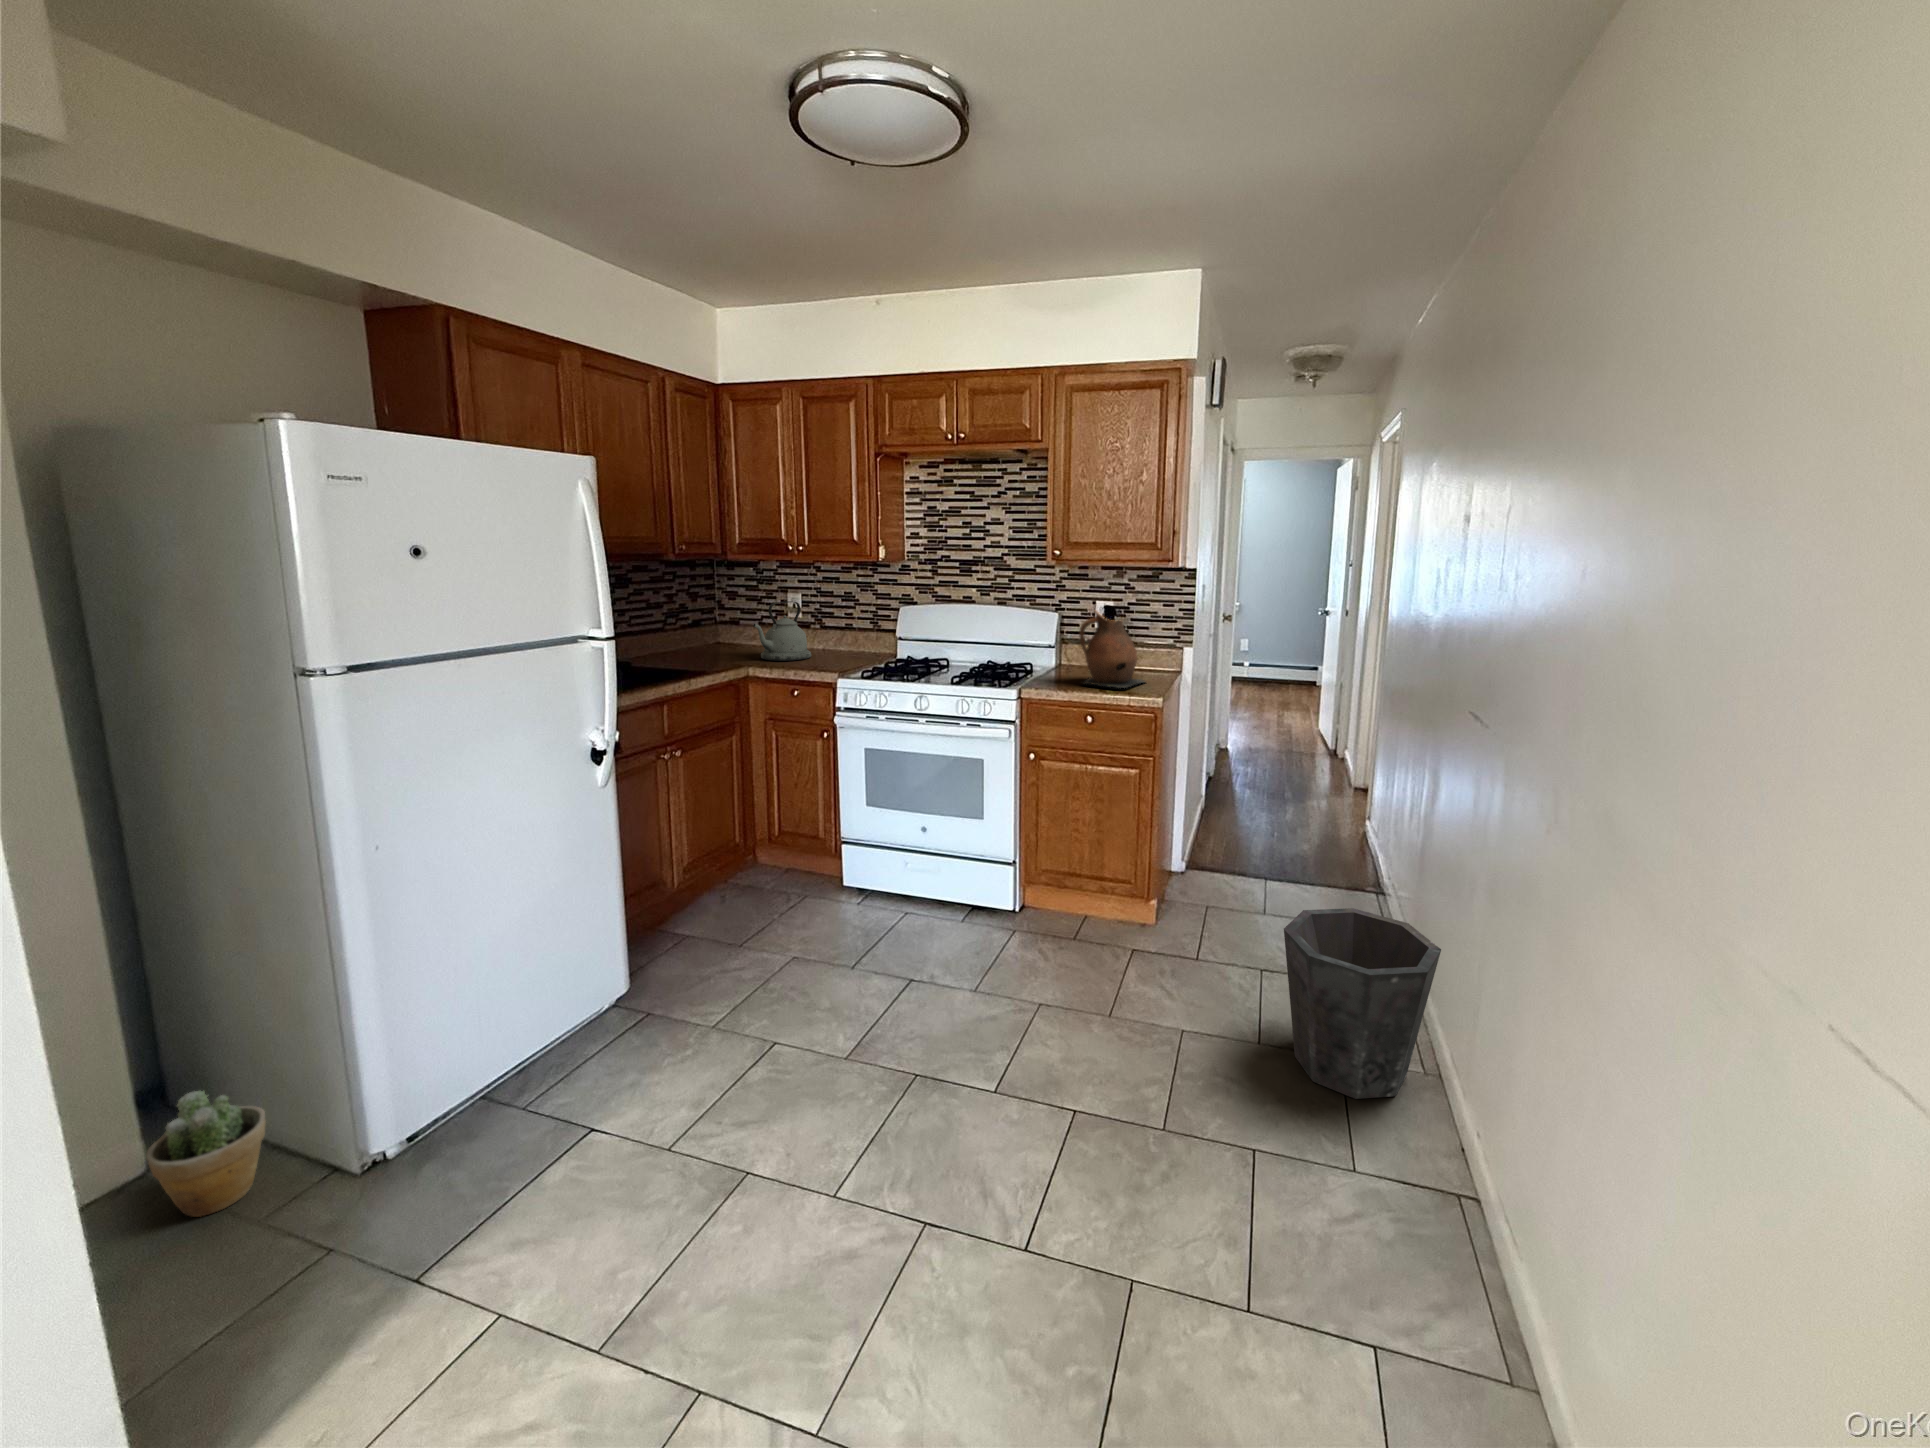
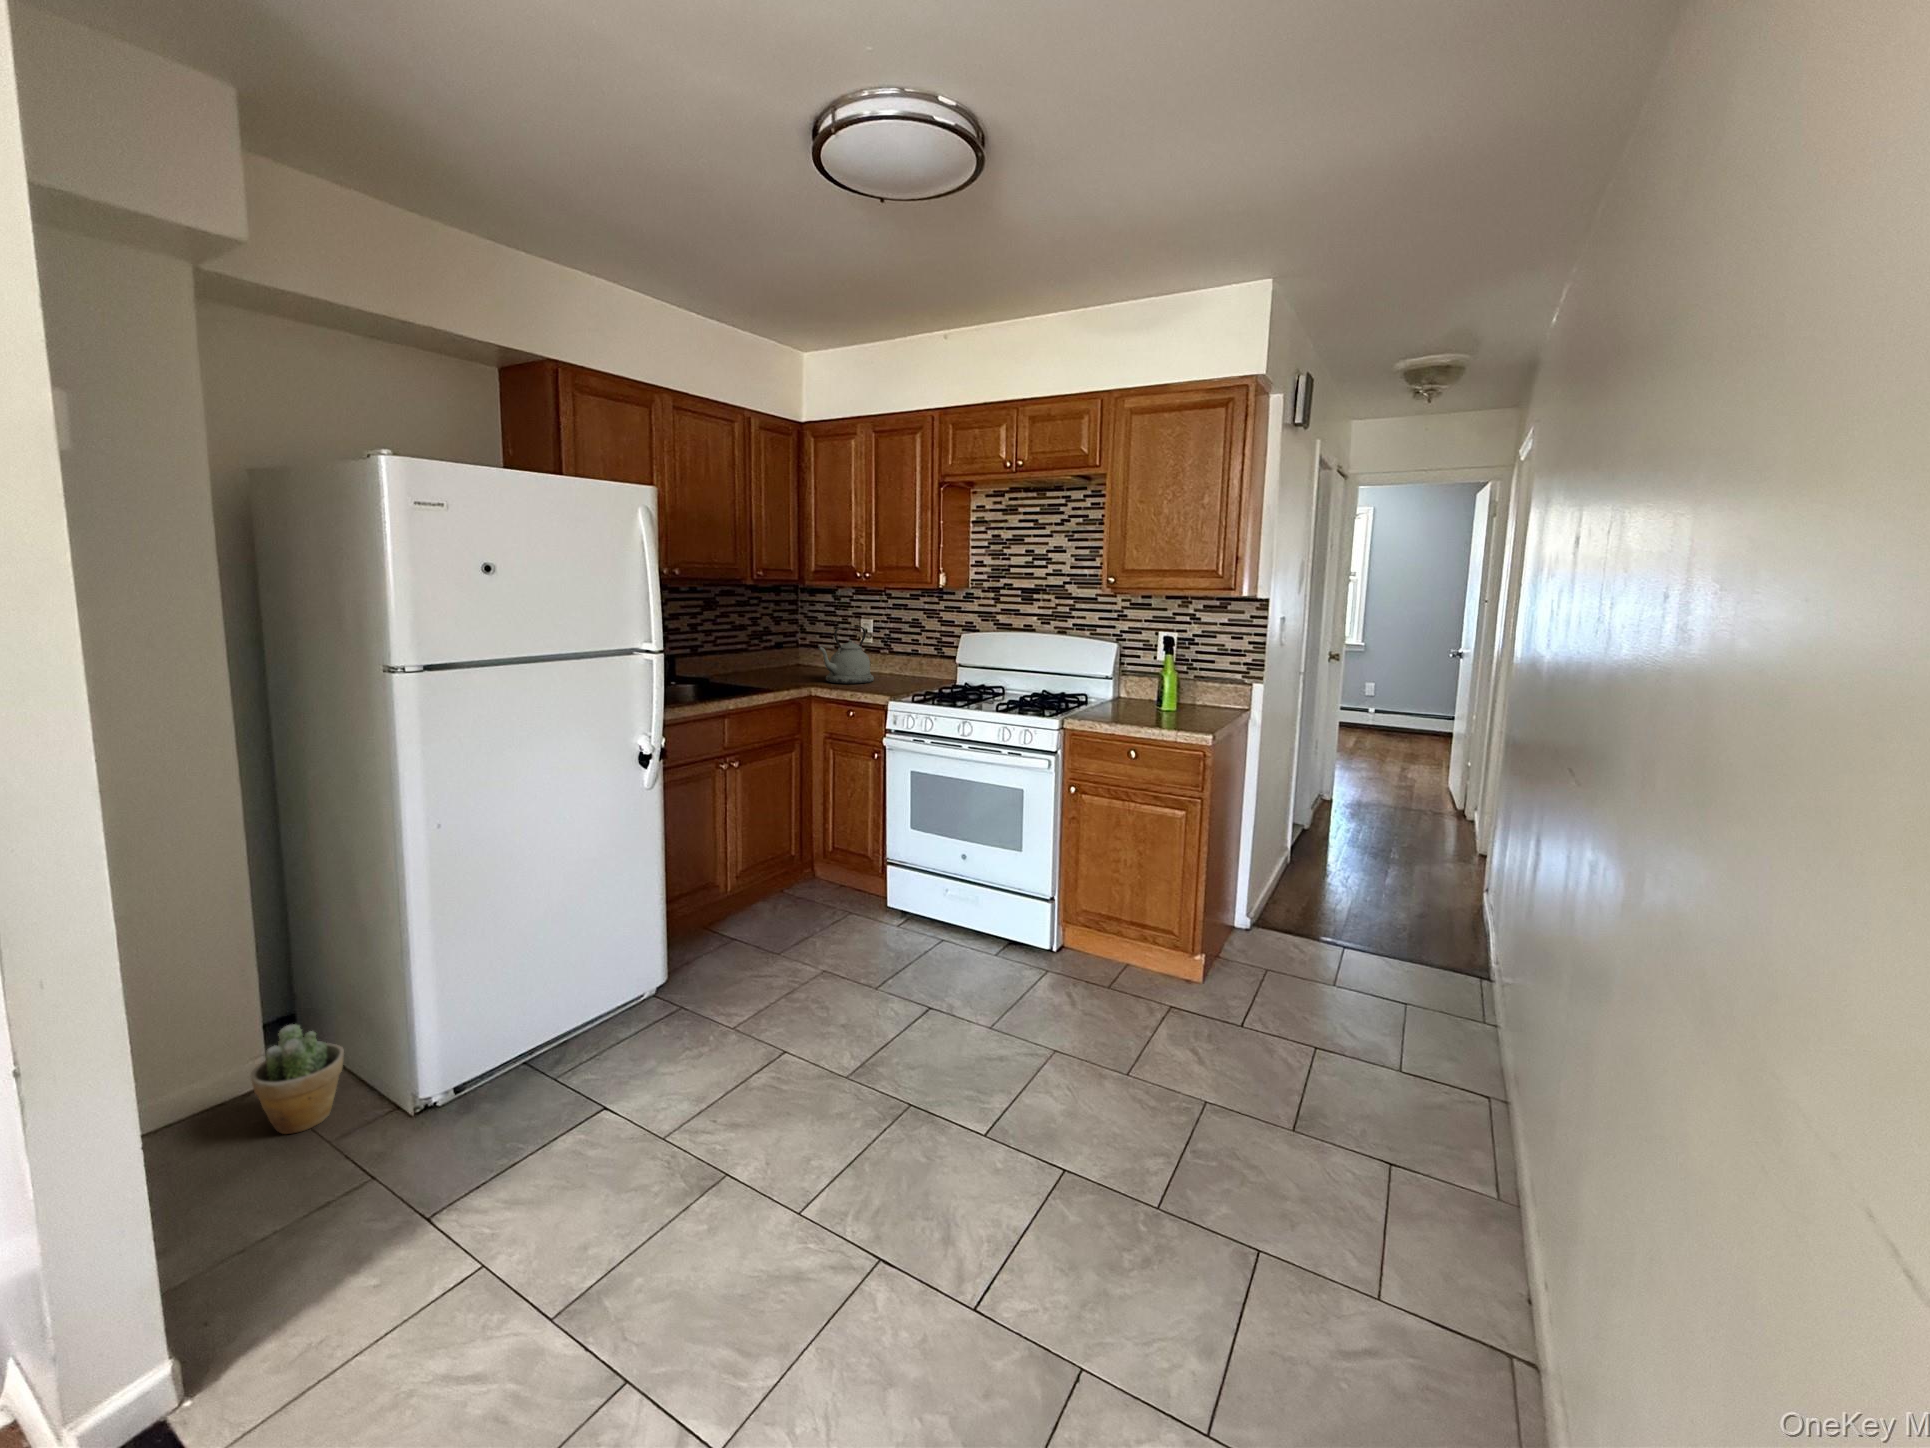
ceramic pitcher: present [1079,611,1145,688] -> none [1130,641,1204,724]
waste bin: present [1284,908,1441,1099] -> none [1320,982,1514,1216]

